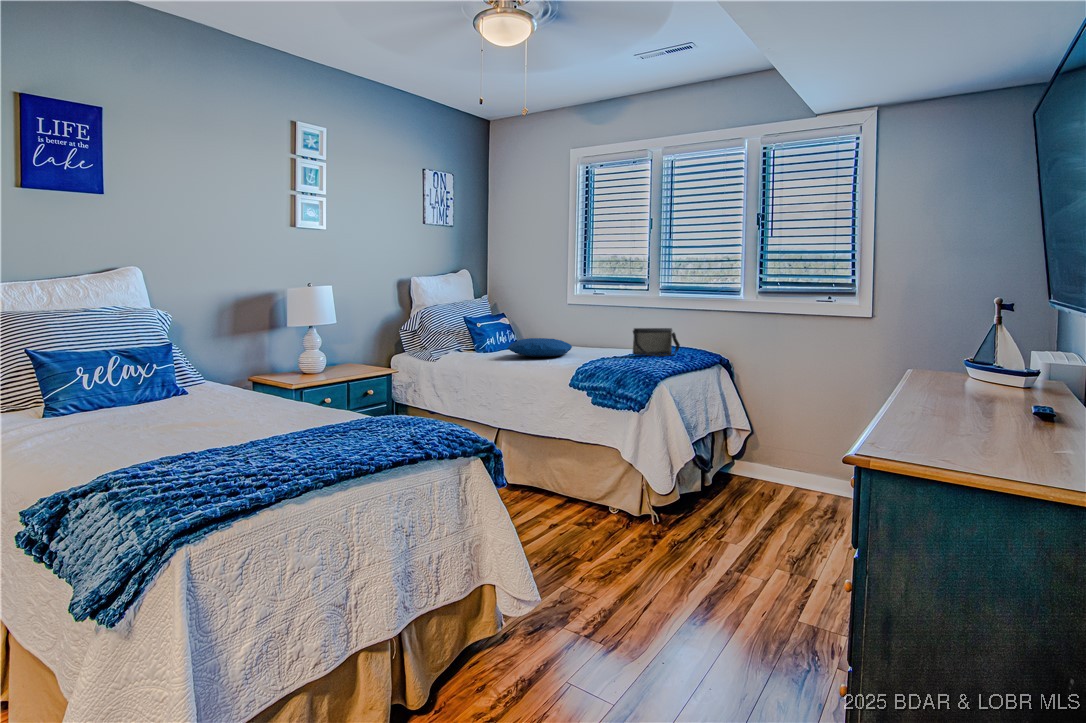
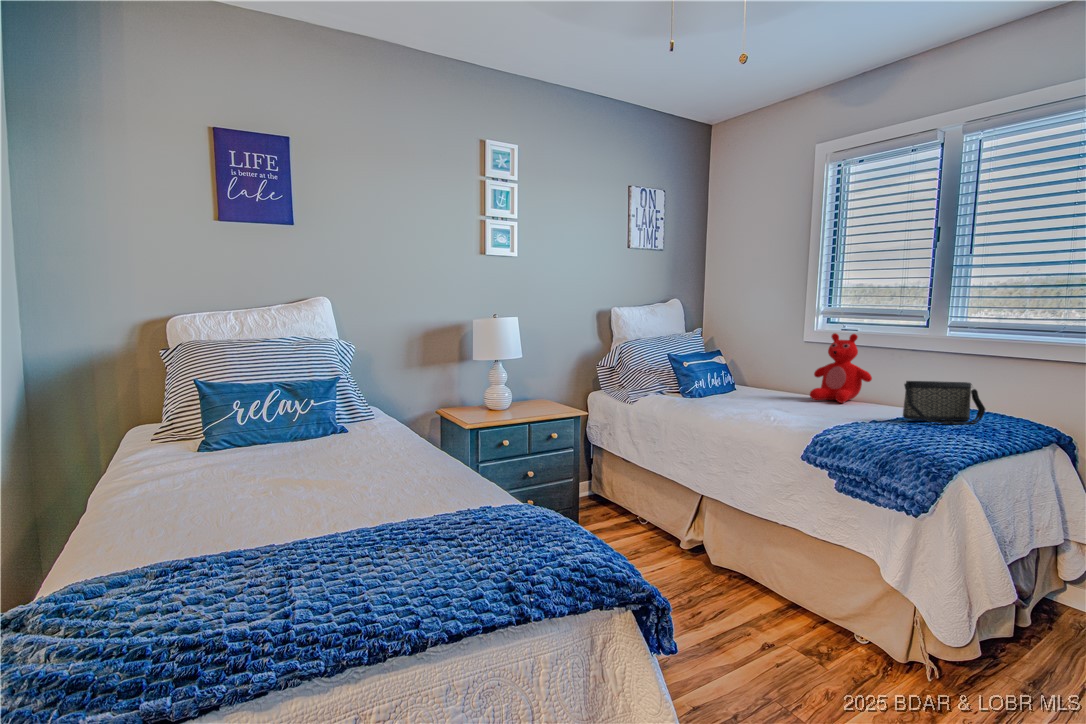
teddy bear: none [573,297,615,349] -> present [810,333,872,403]
pillow: present [508,338,572,357] -> none [718,386,808,411]

